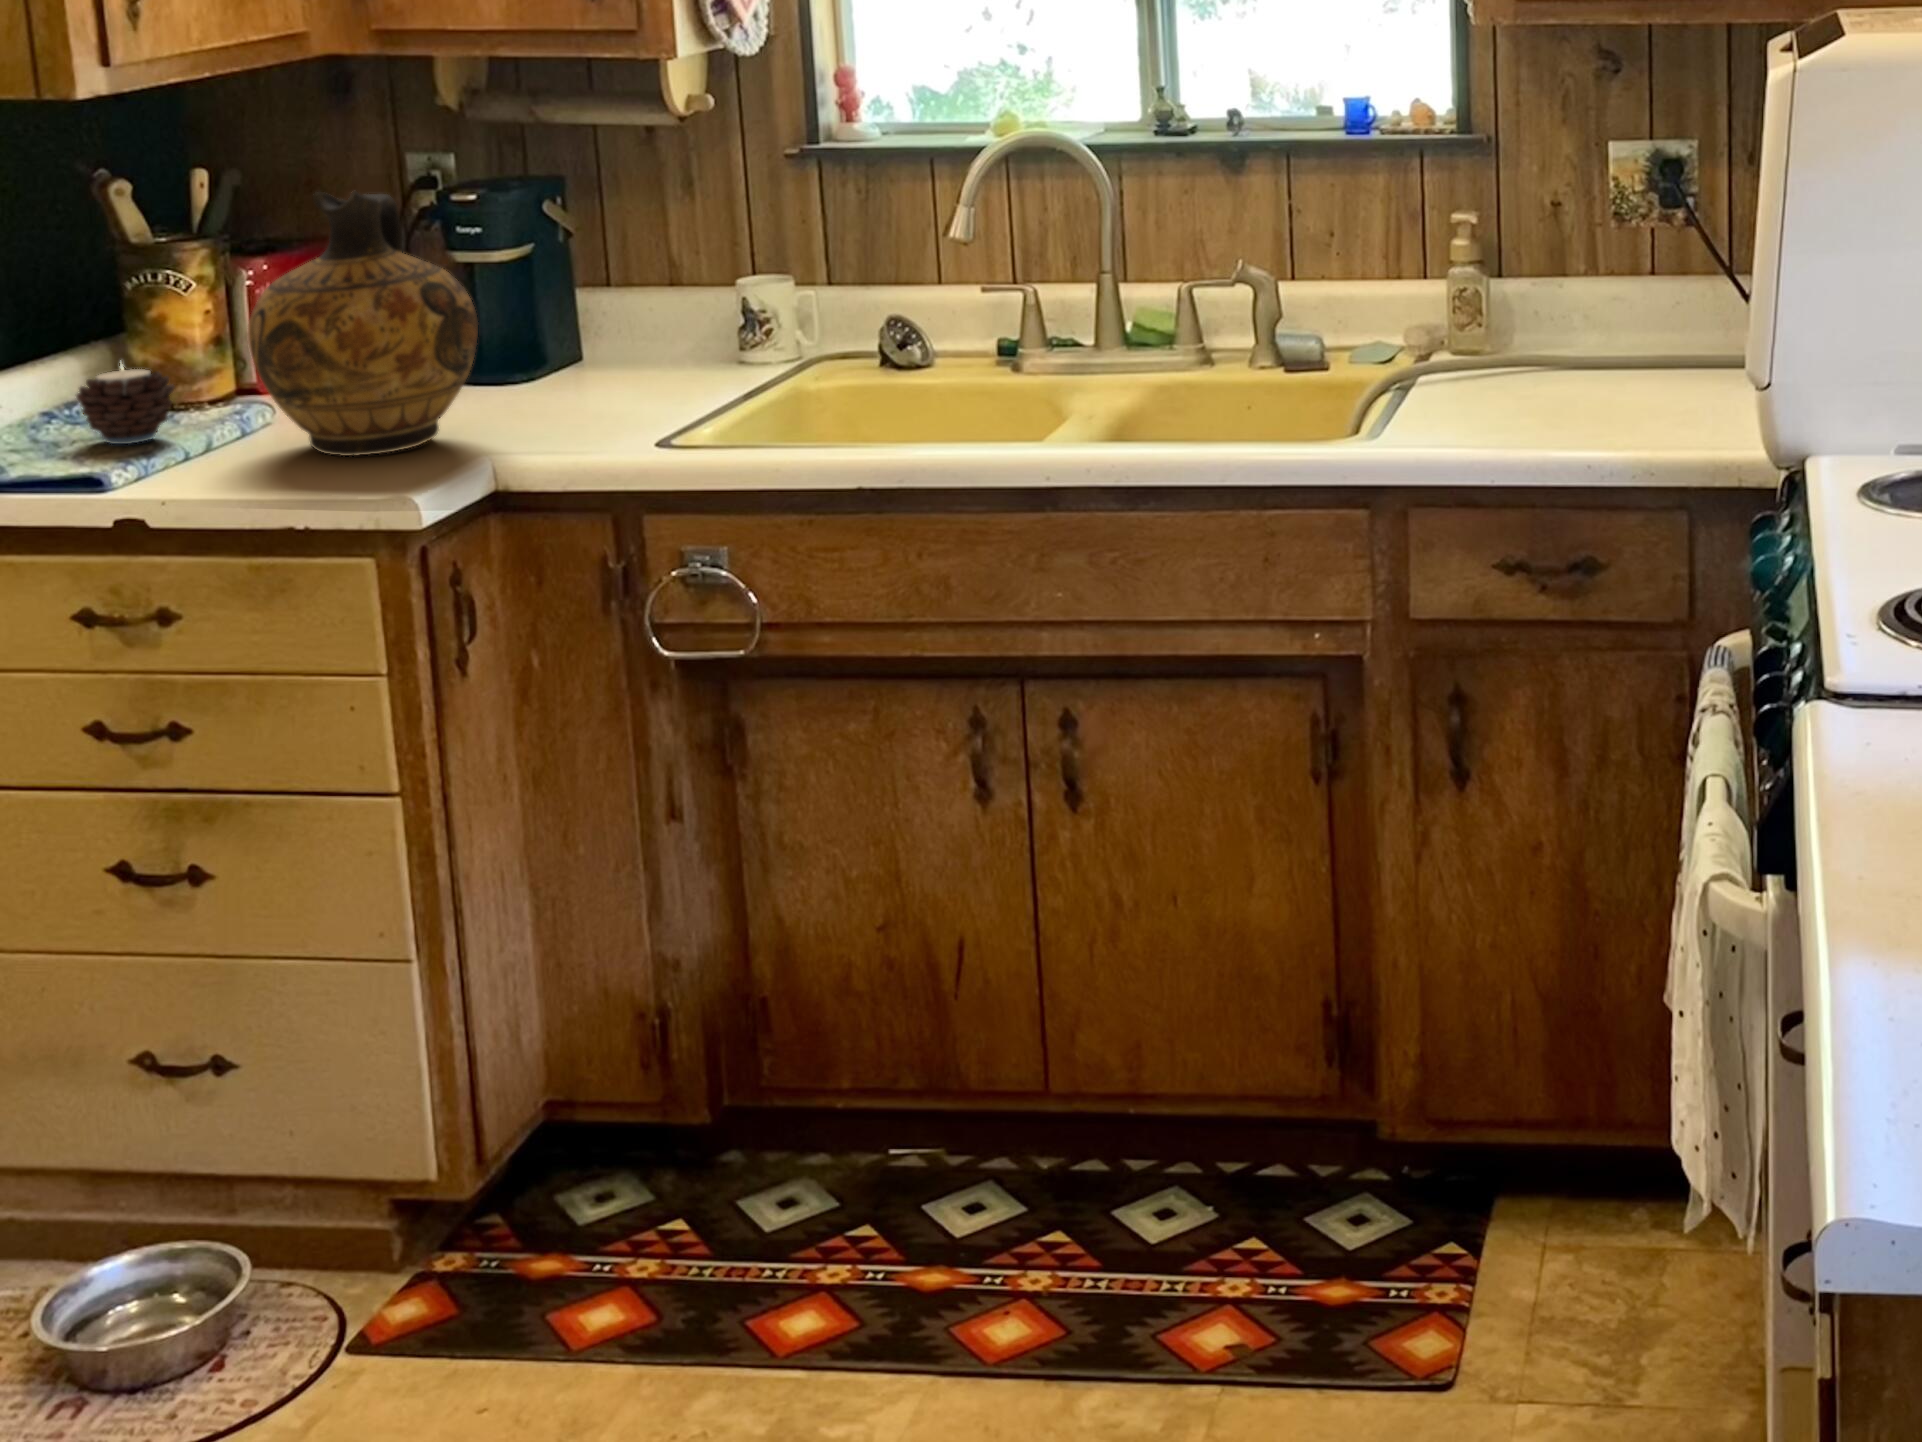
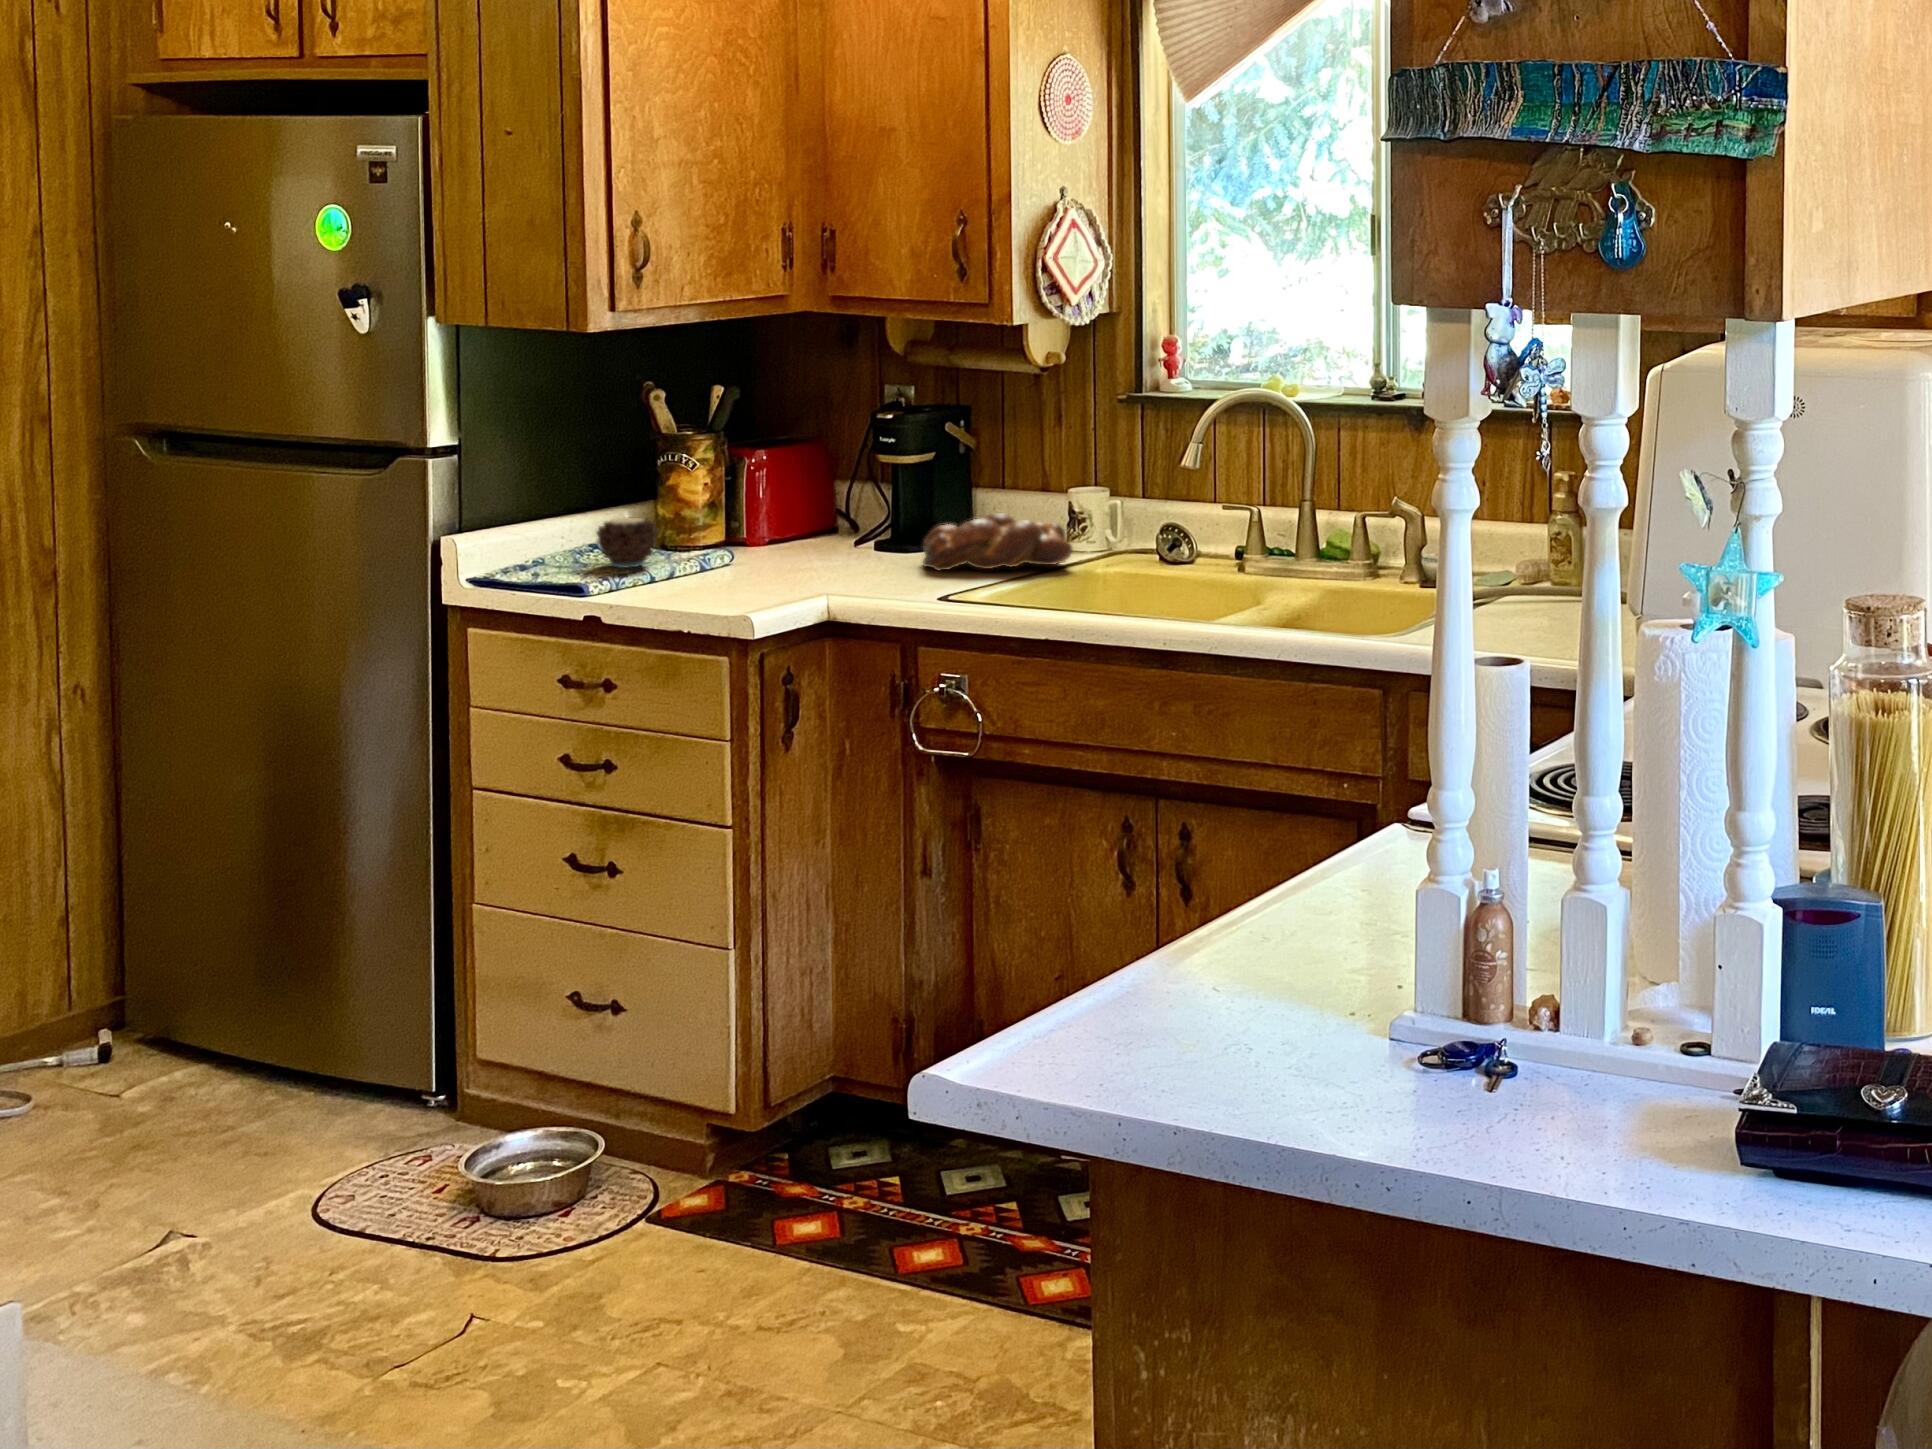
ceramic jug: present [248,191,478,456] -> none [690,404,843,588]
bread loaf: none [555,319,769,406] -> present [923,513,1073,571]

